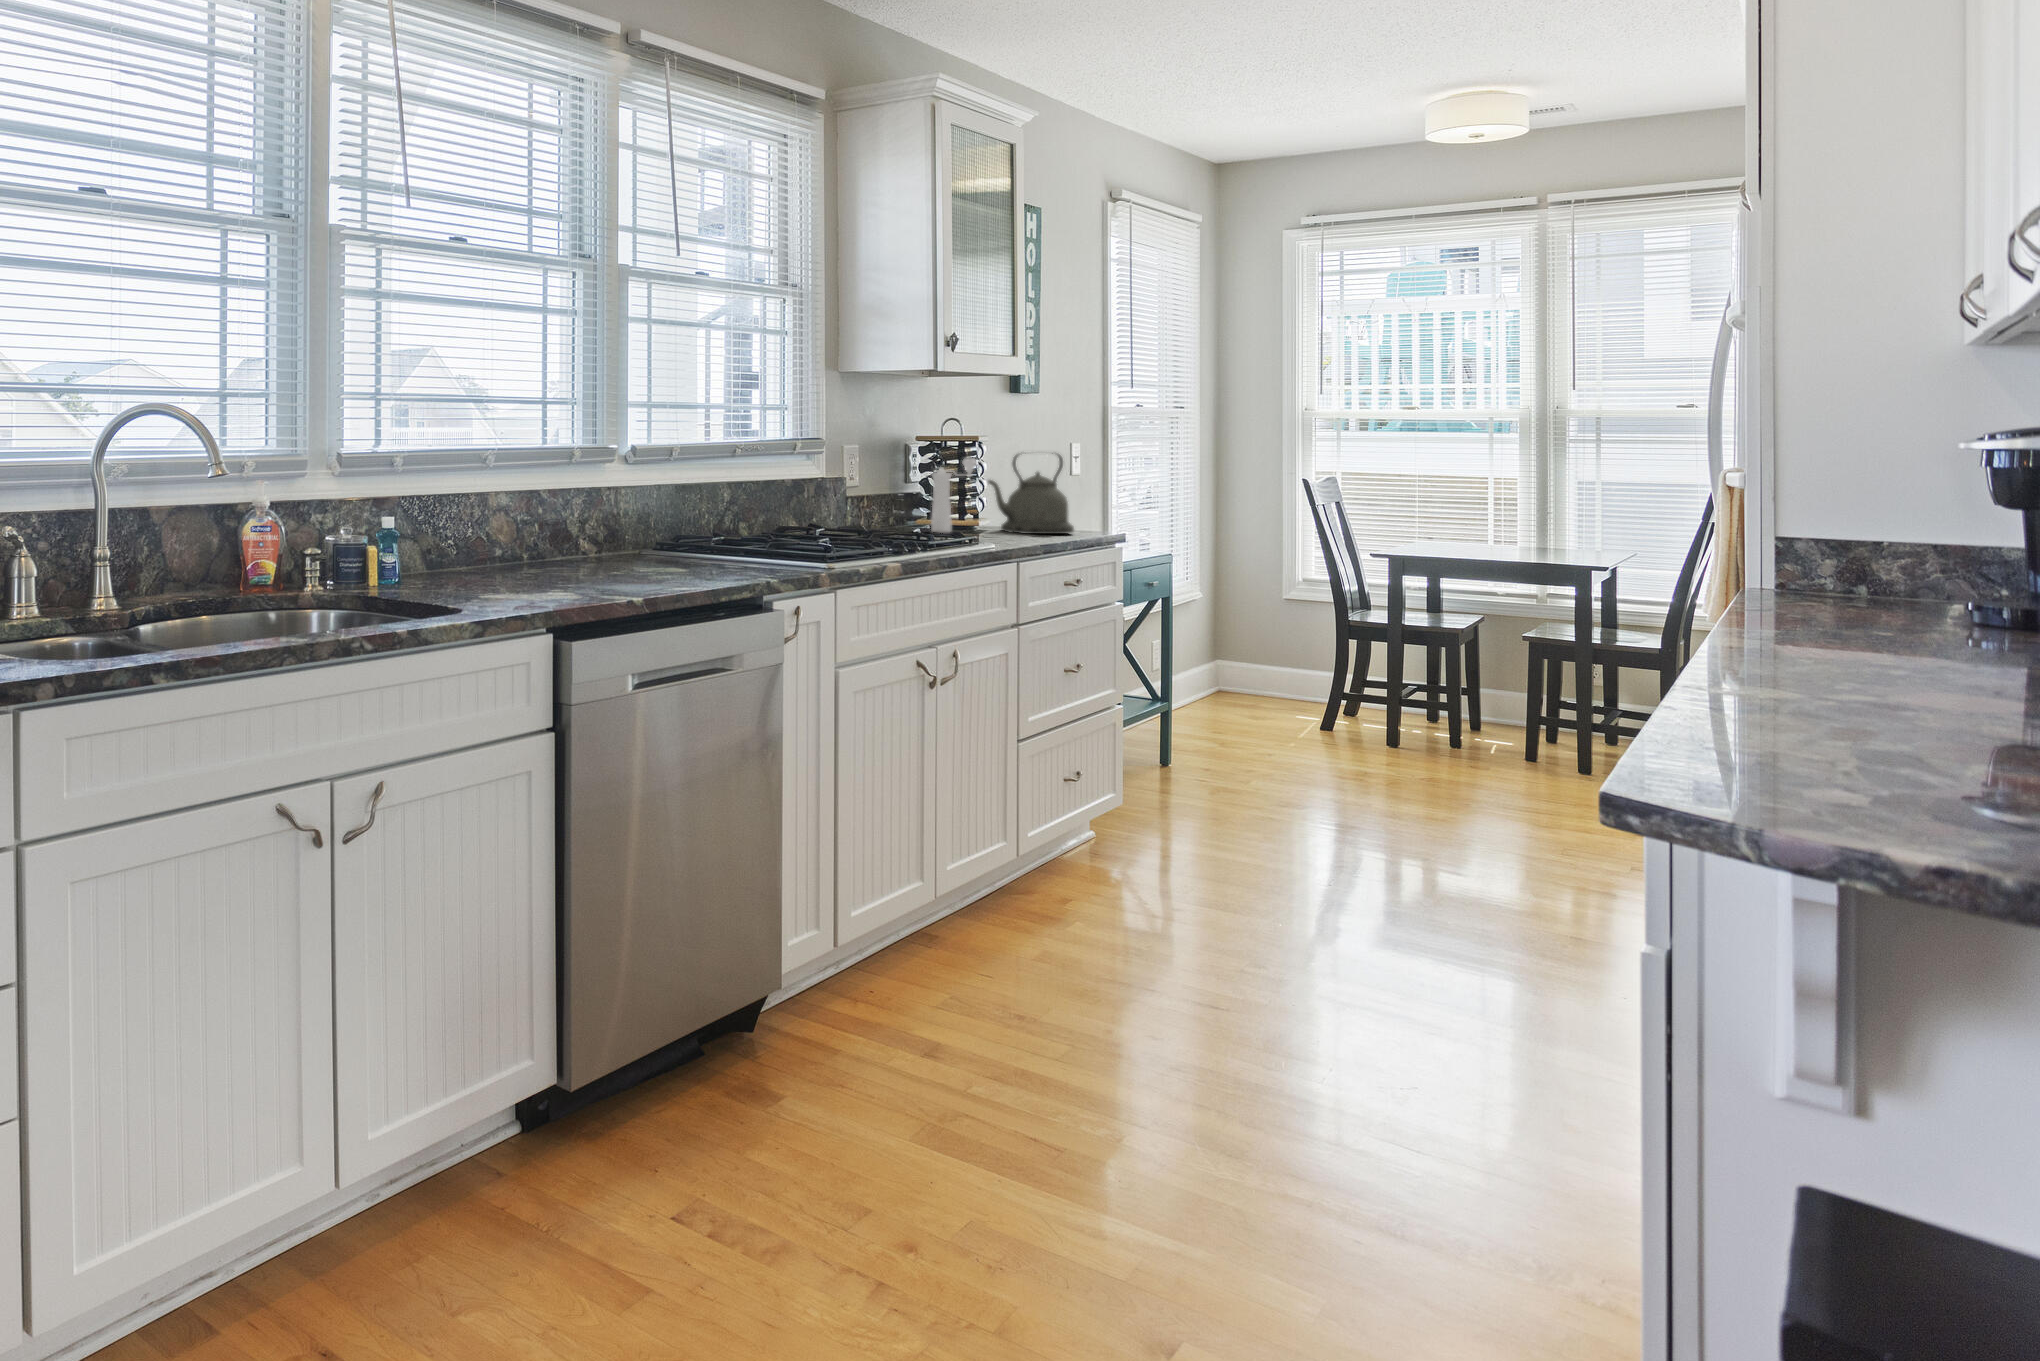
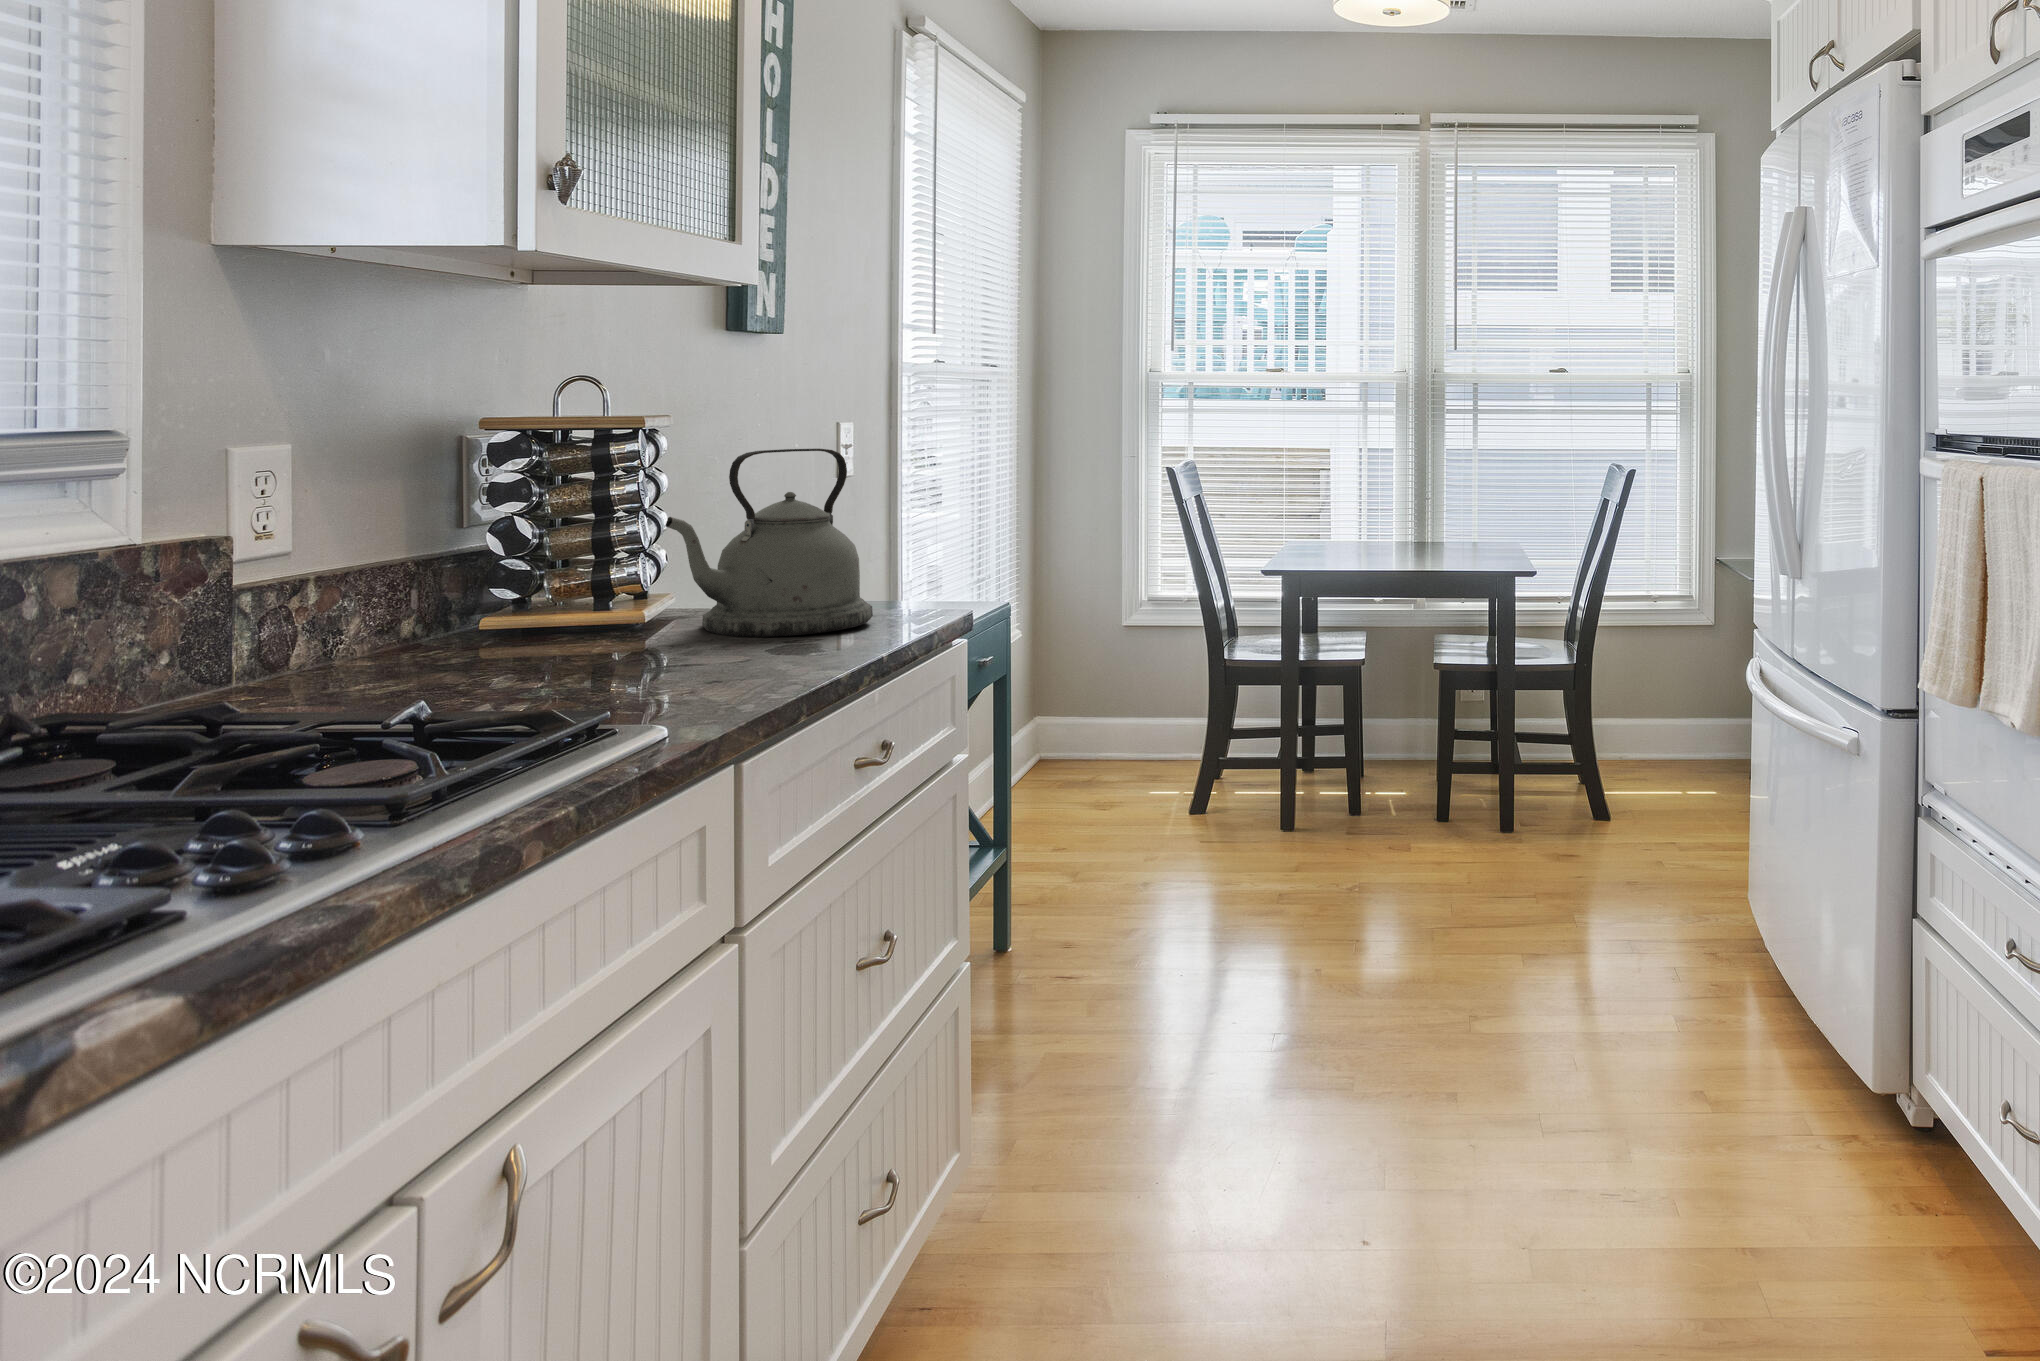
pepper mill: present [931,458,977,533] -> none [500,470,637,669]

